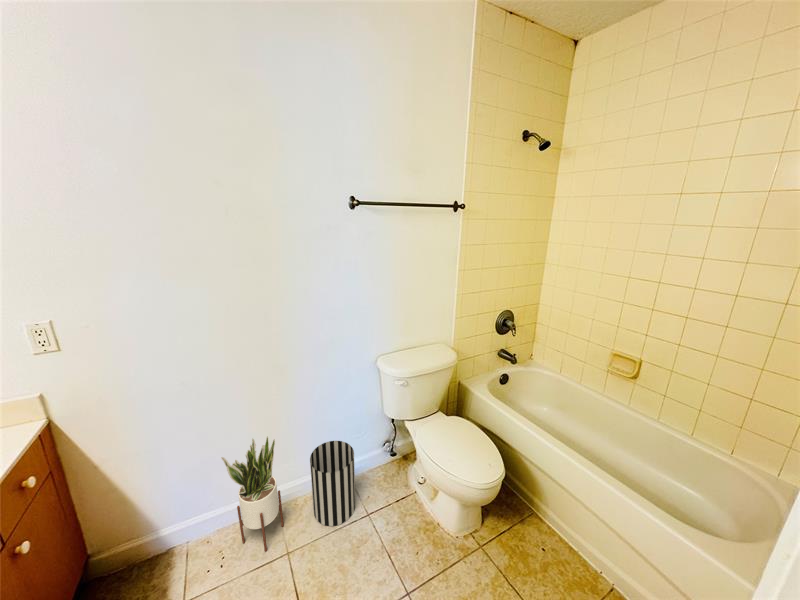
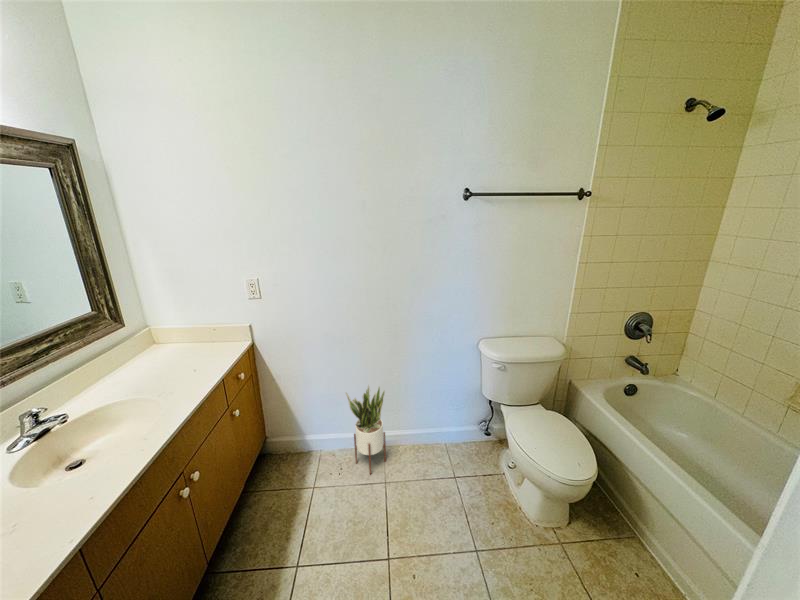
wastebasket: present [310,441,355,526] -> none [410,405,448,476]

